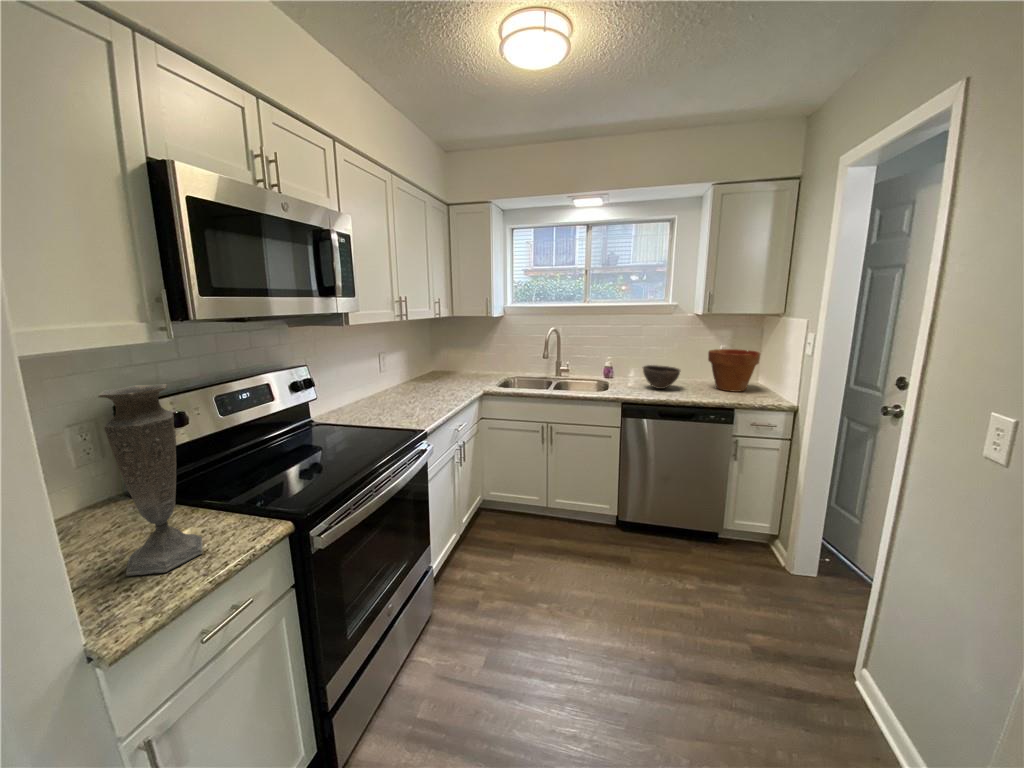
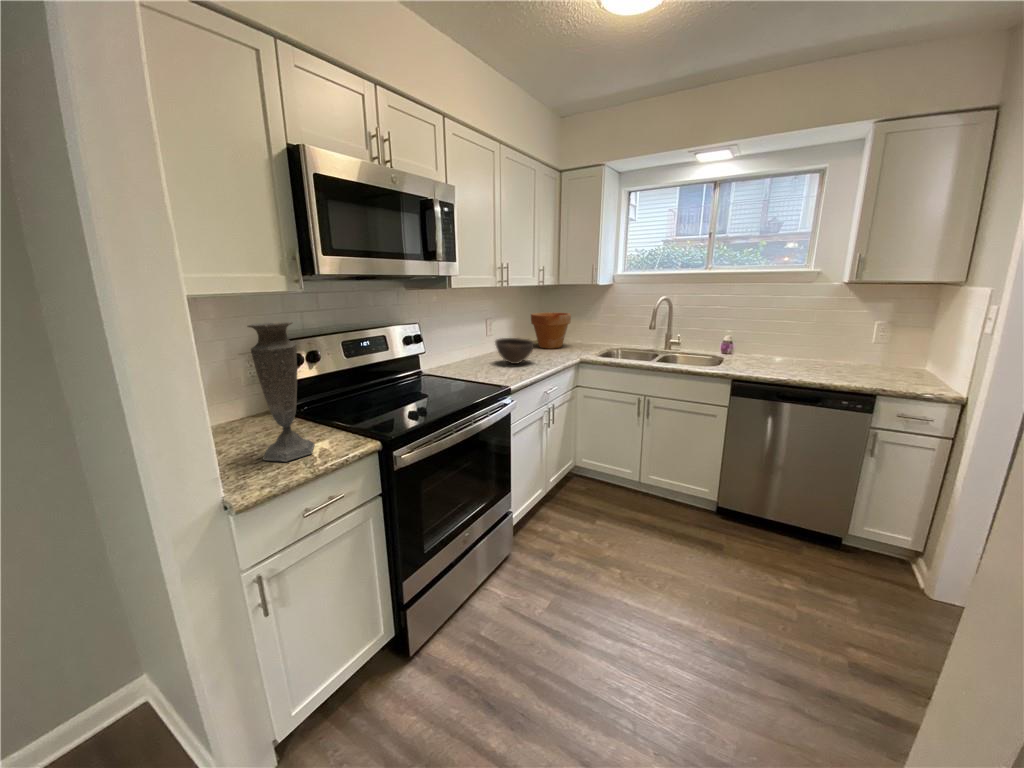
flower pot: present [708,349,760,392] -> present [531,313,571,349]
bowl: present [643,365,680,389] -> present [495,338,534,364]

